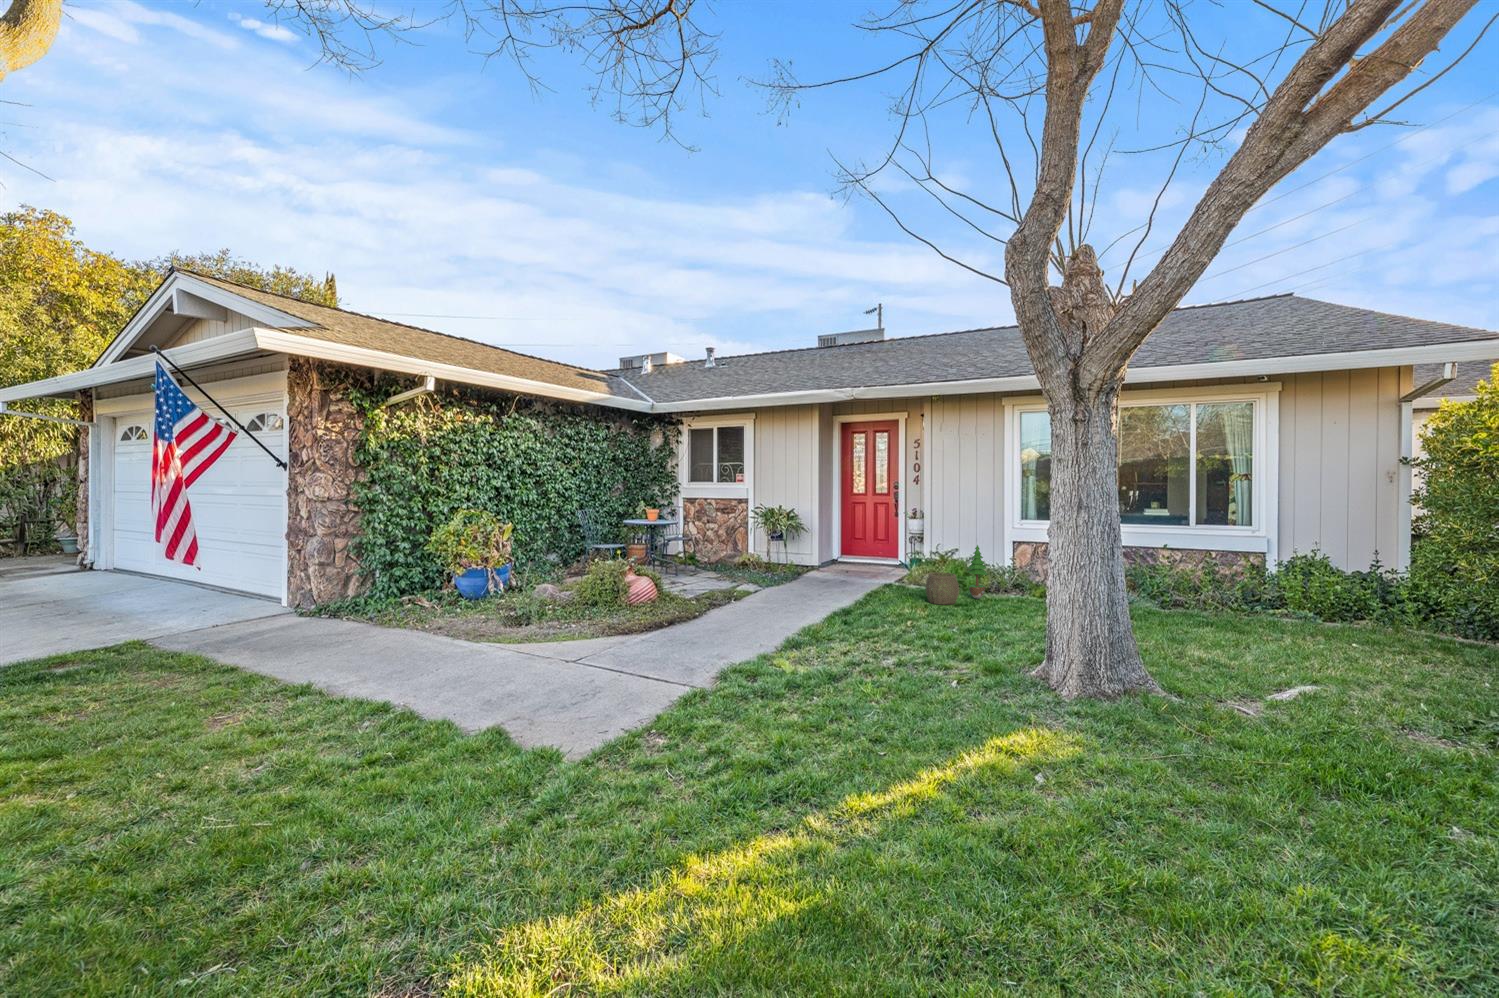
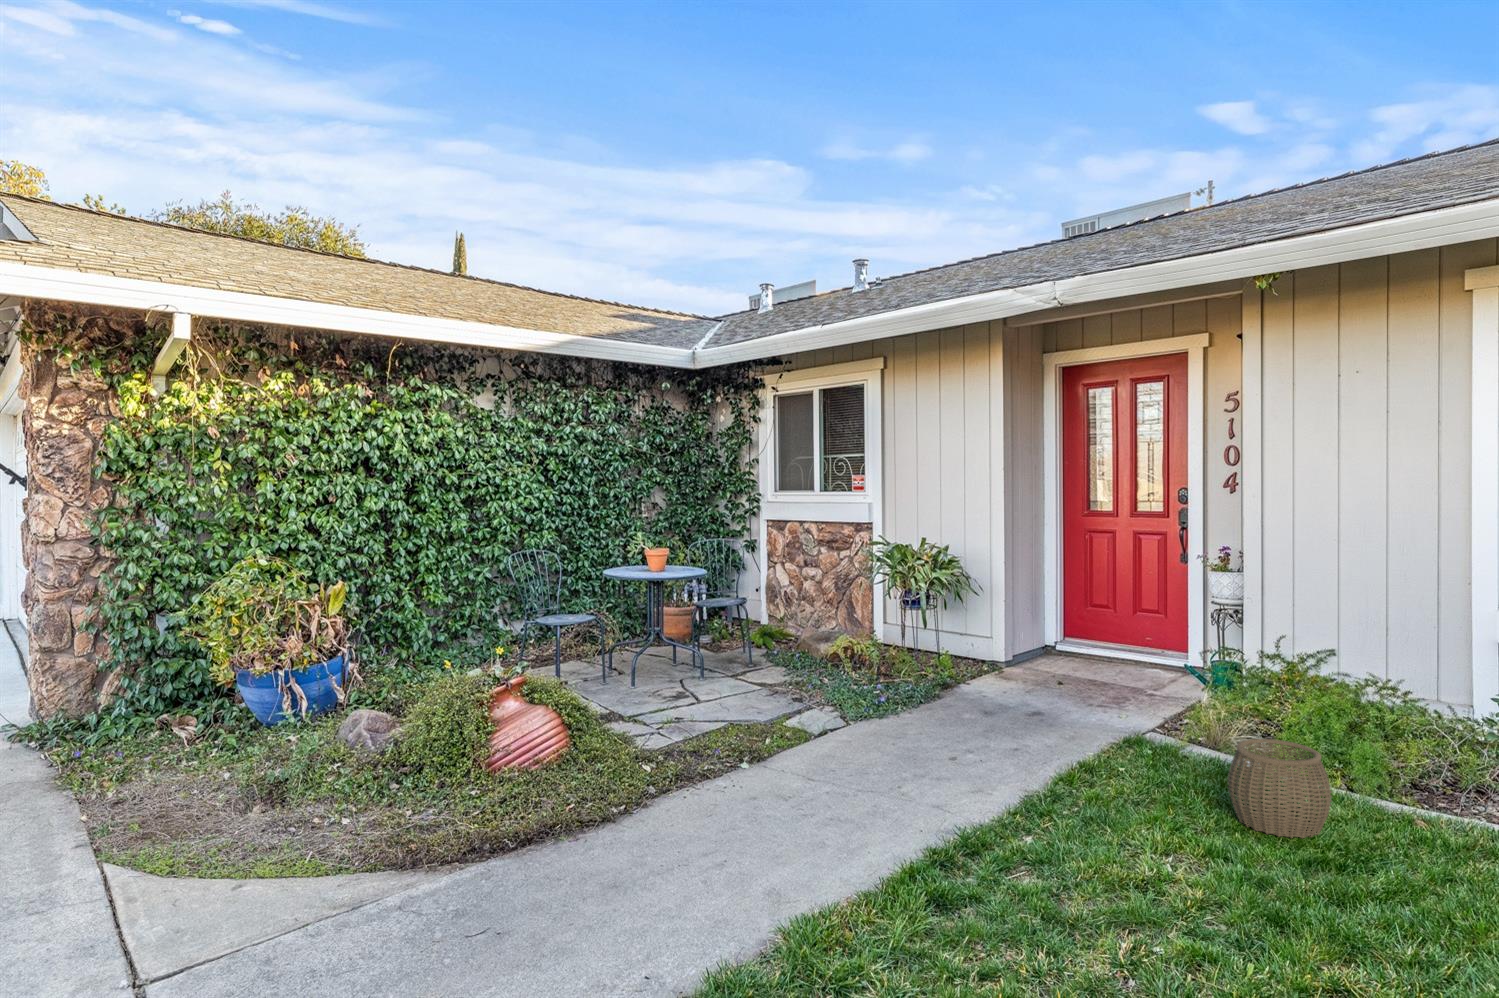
potted tree: present [967,545,987,599] -> none [1355,669,1423,819]

